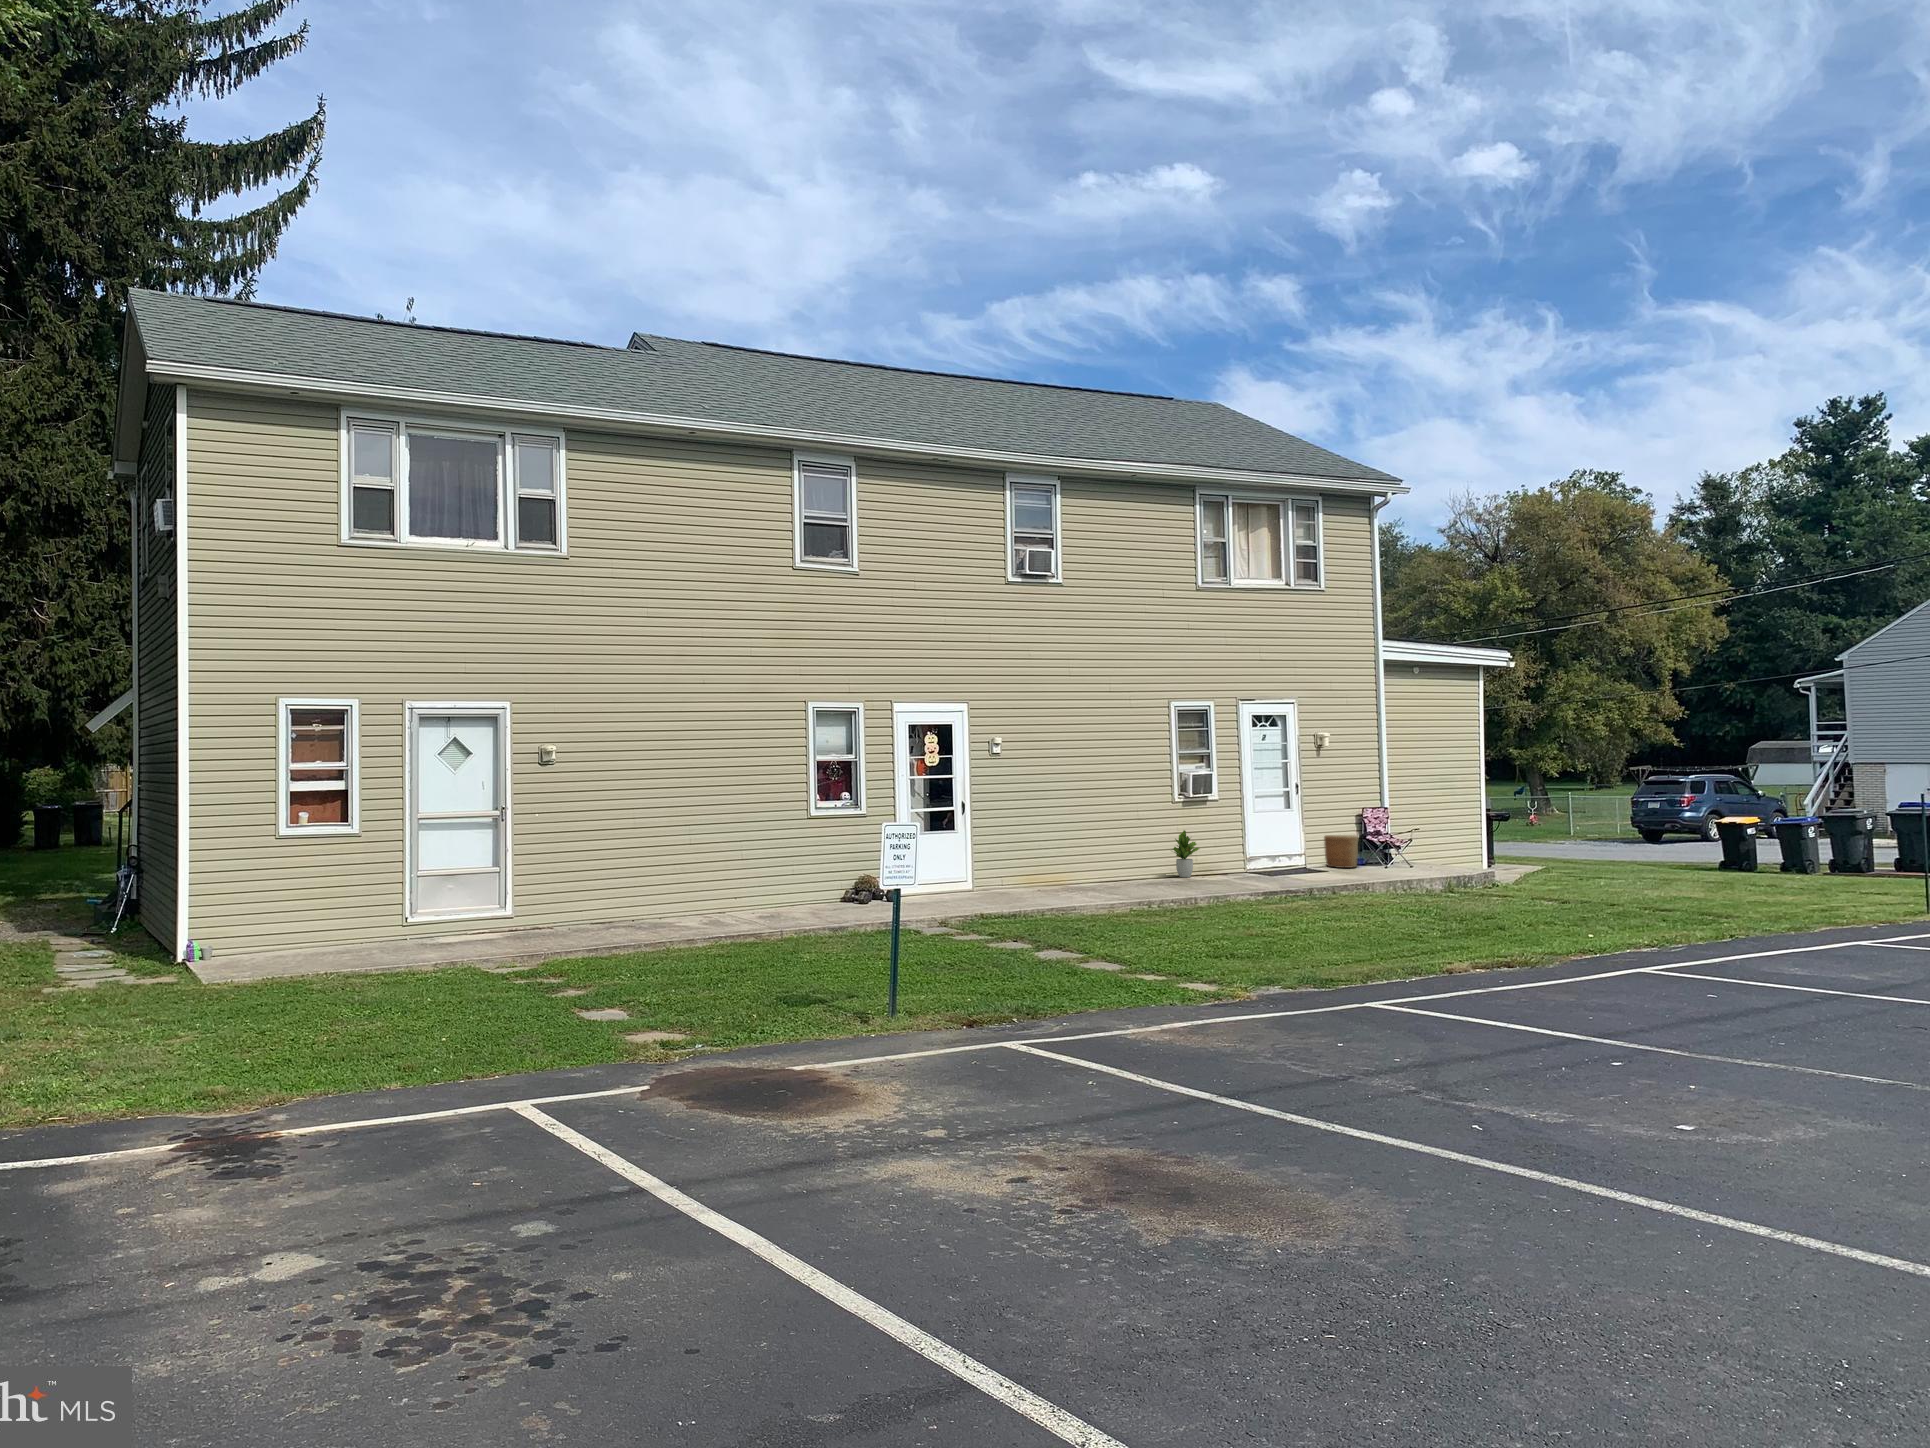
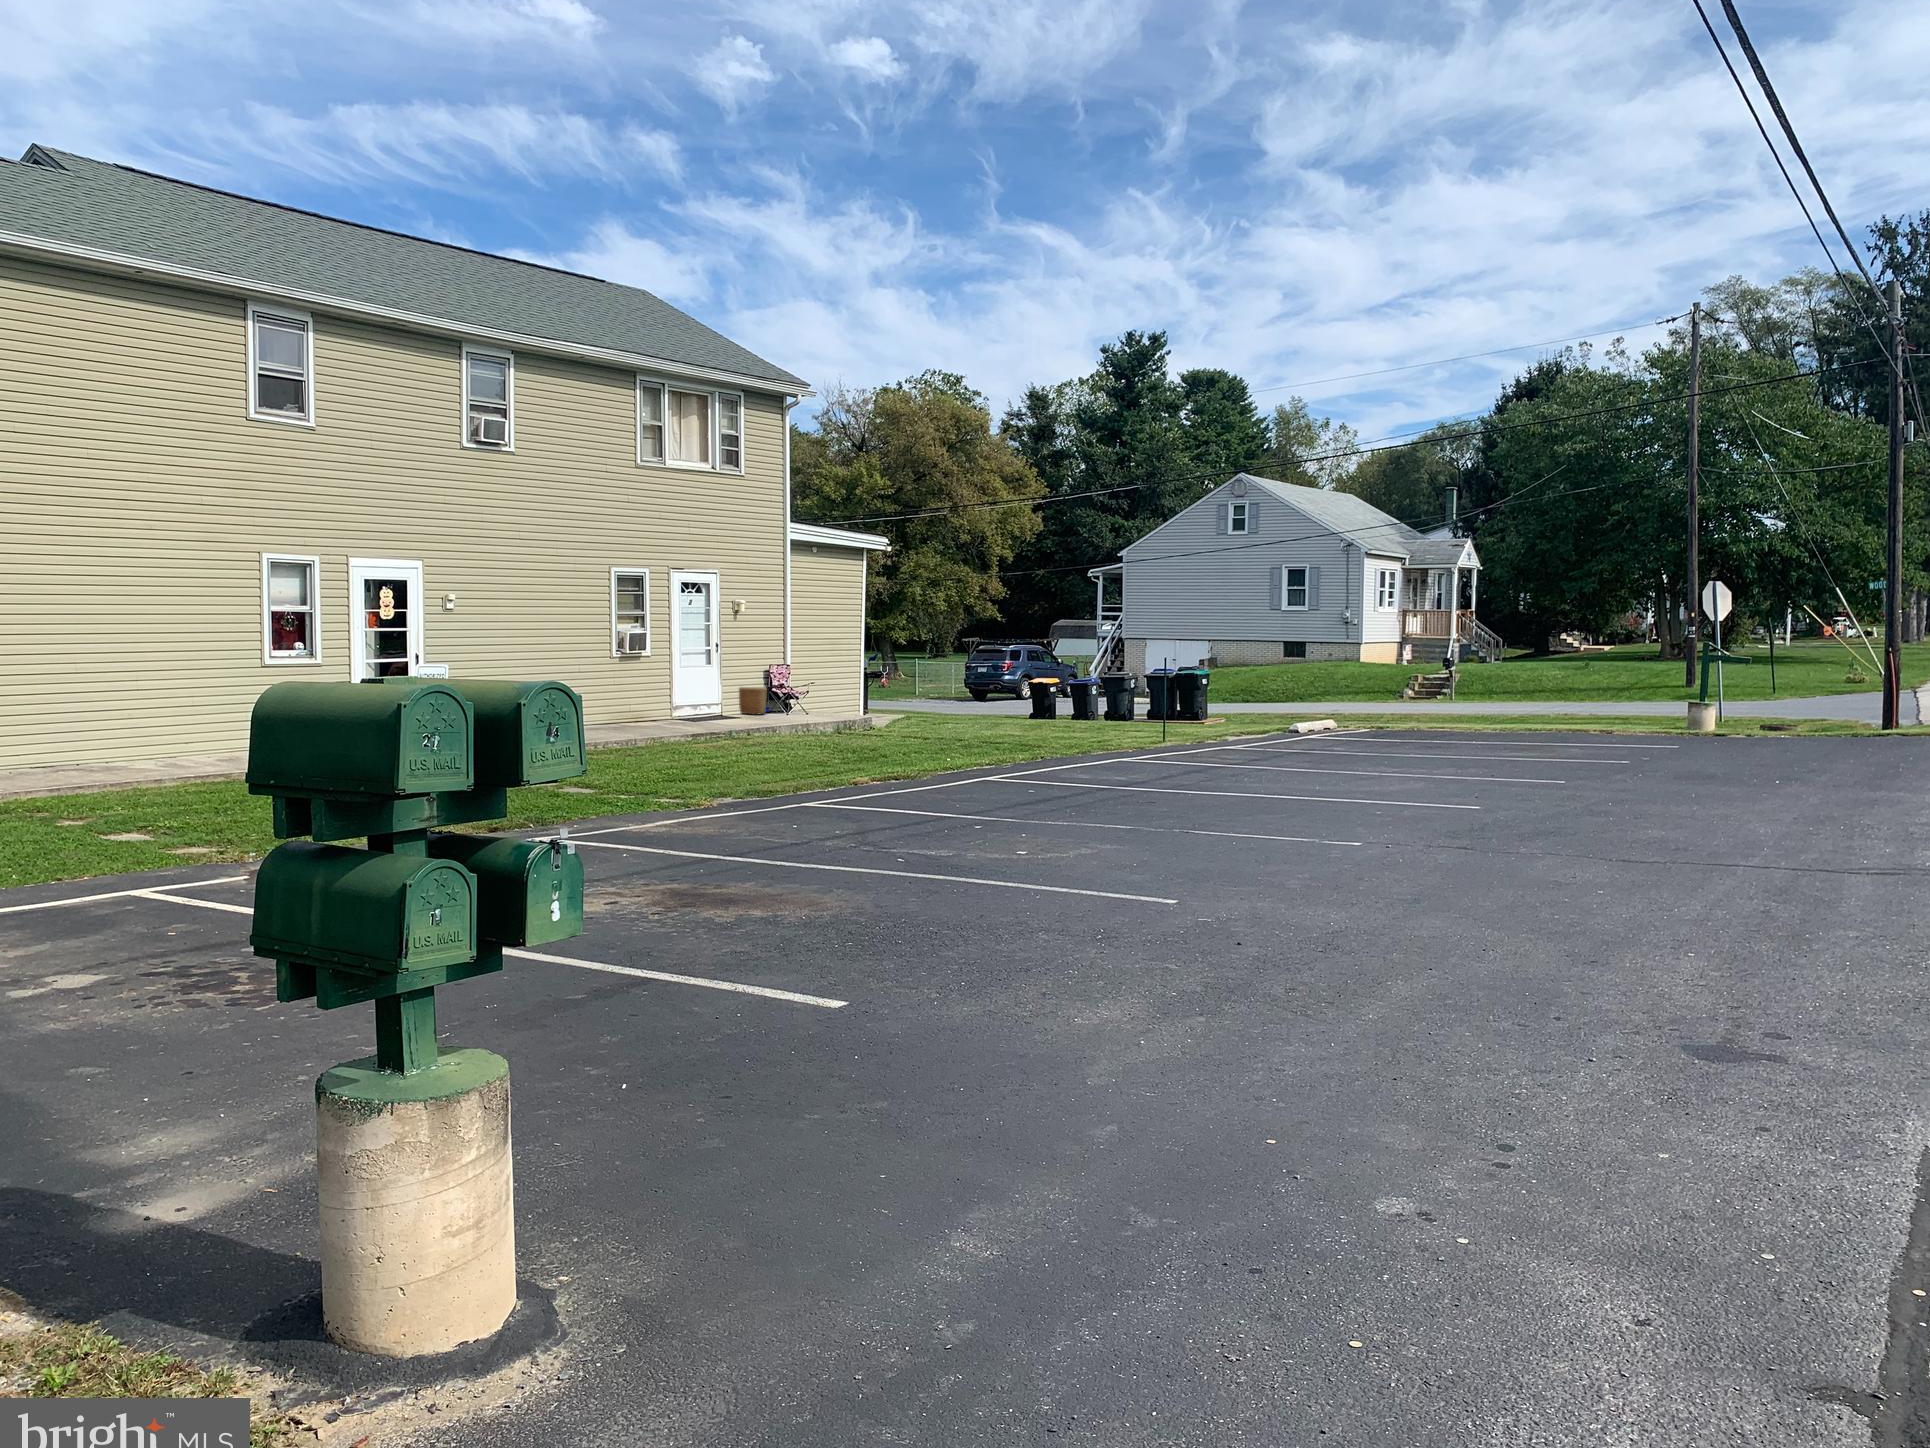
potted plant: present [1172,830,1199,877] -> none [610,682,636,723]

